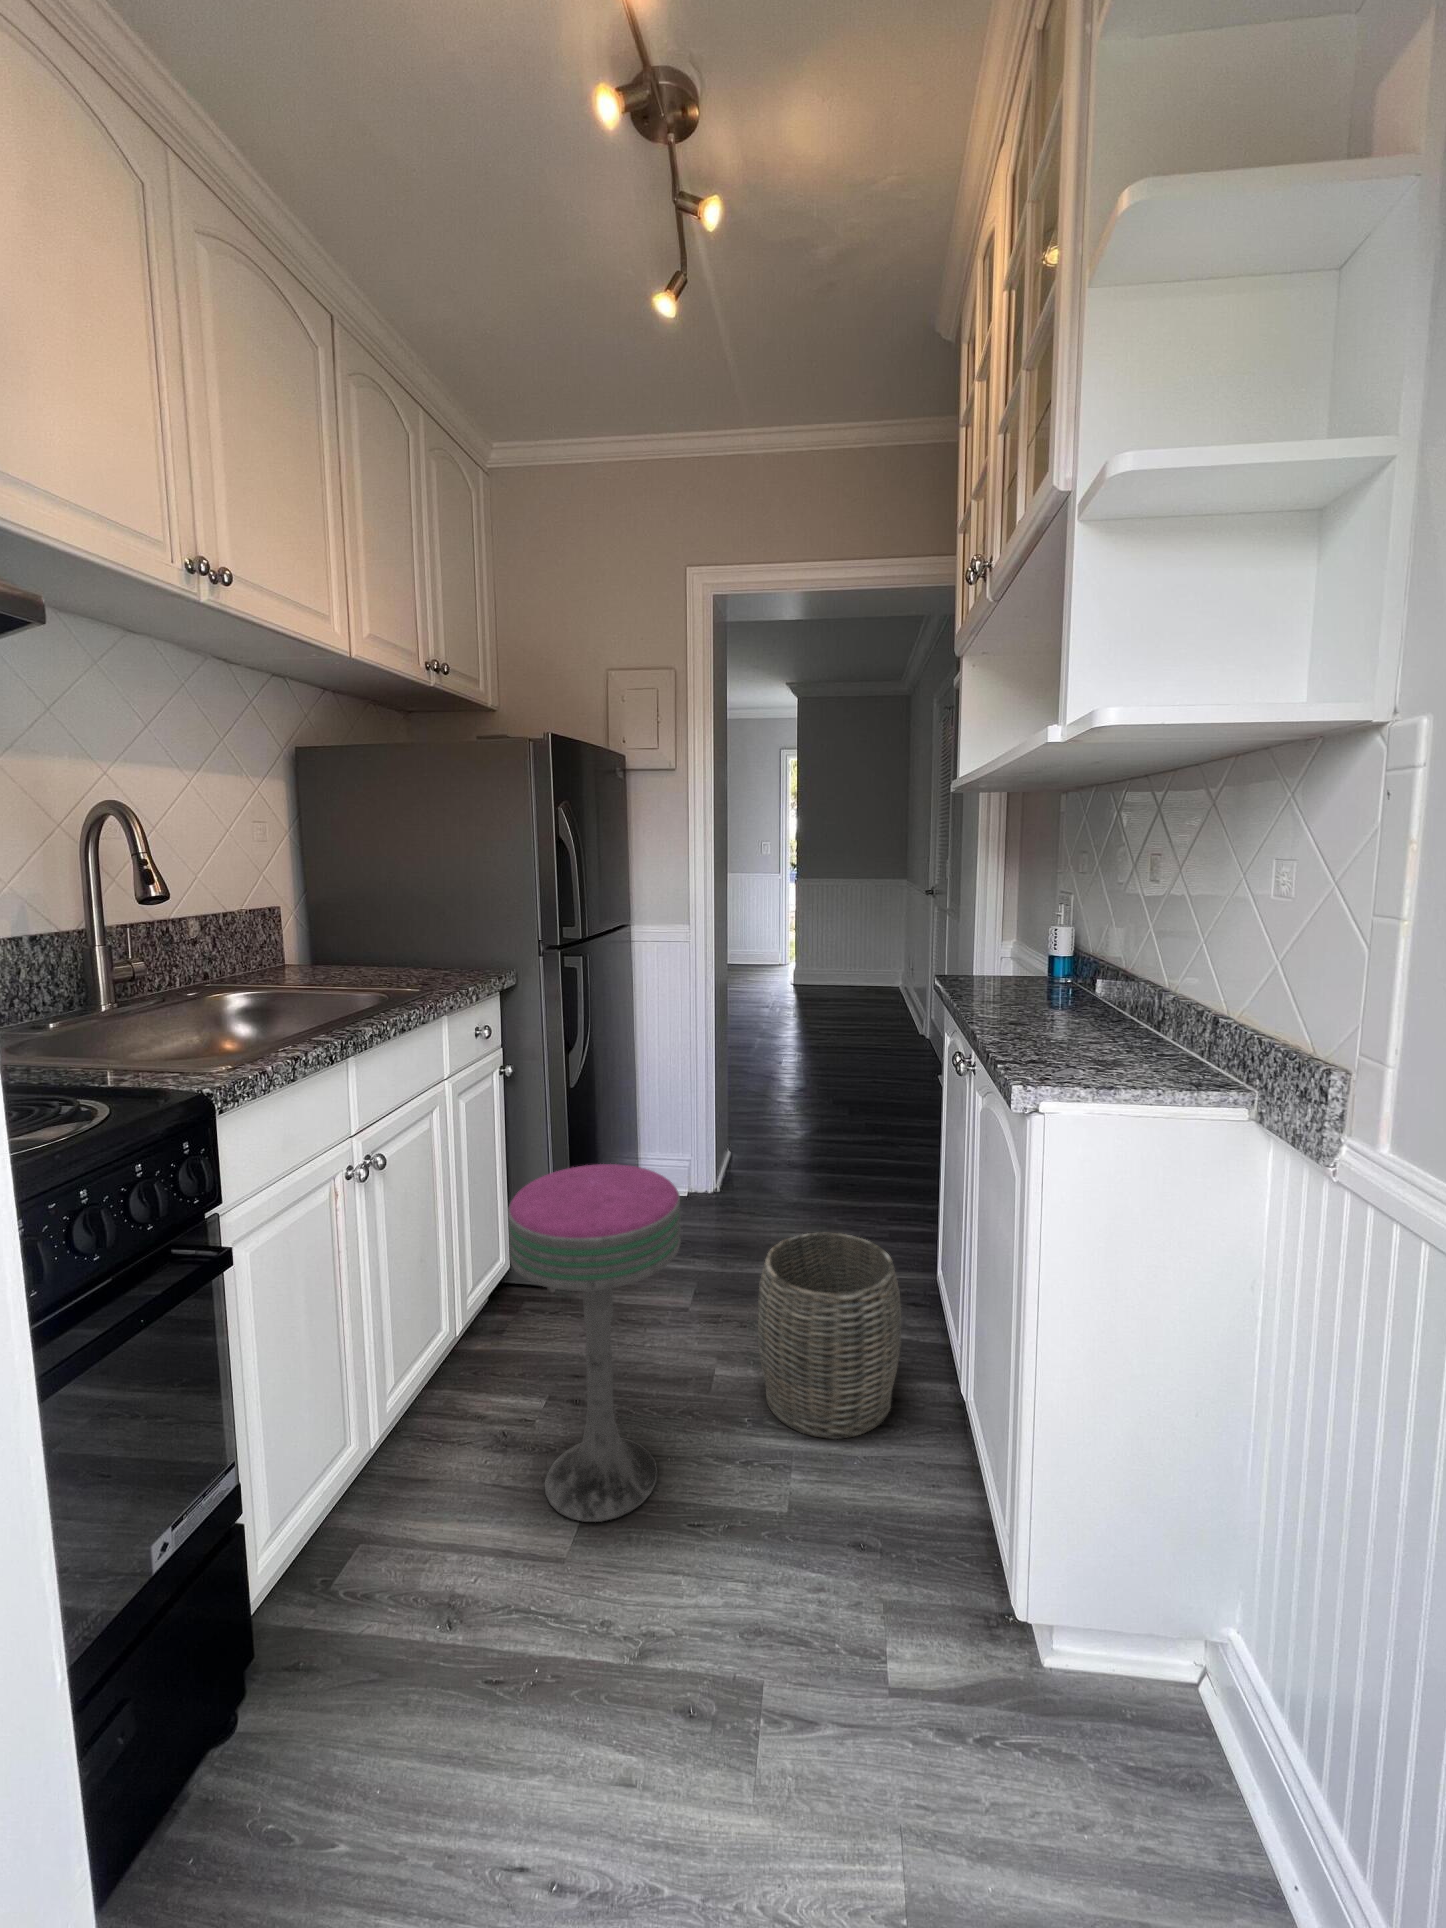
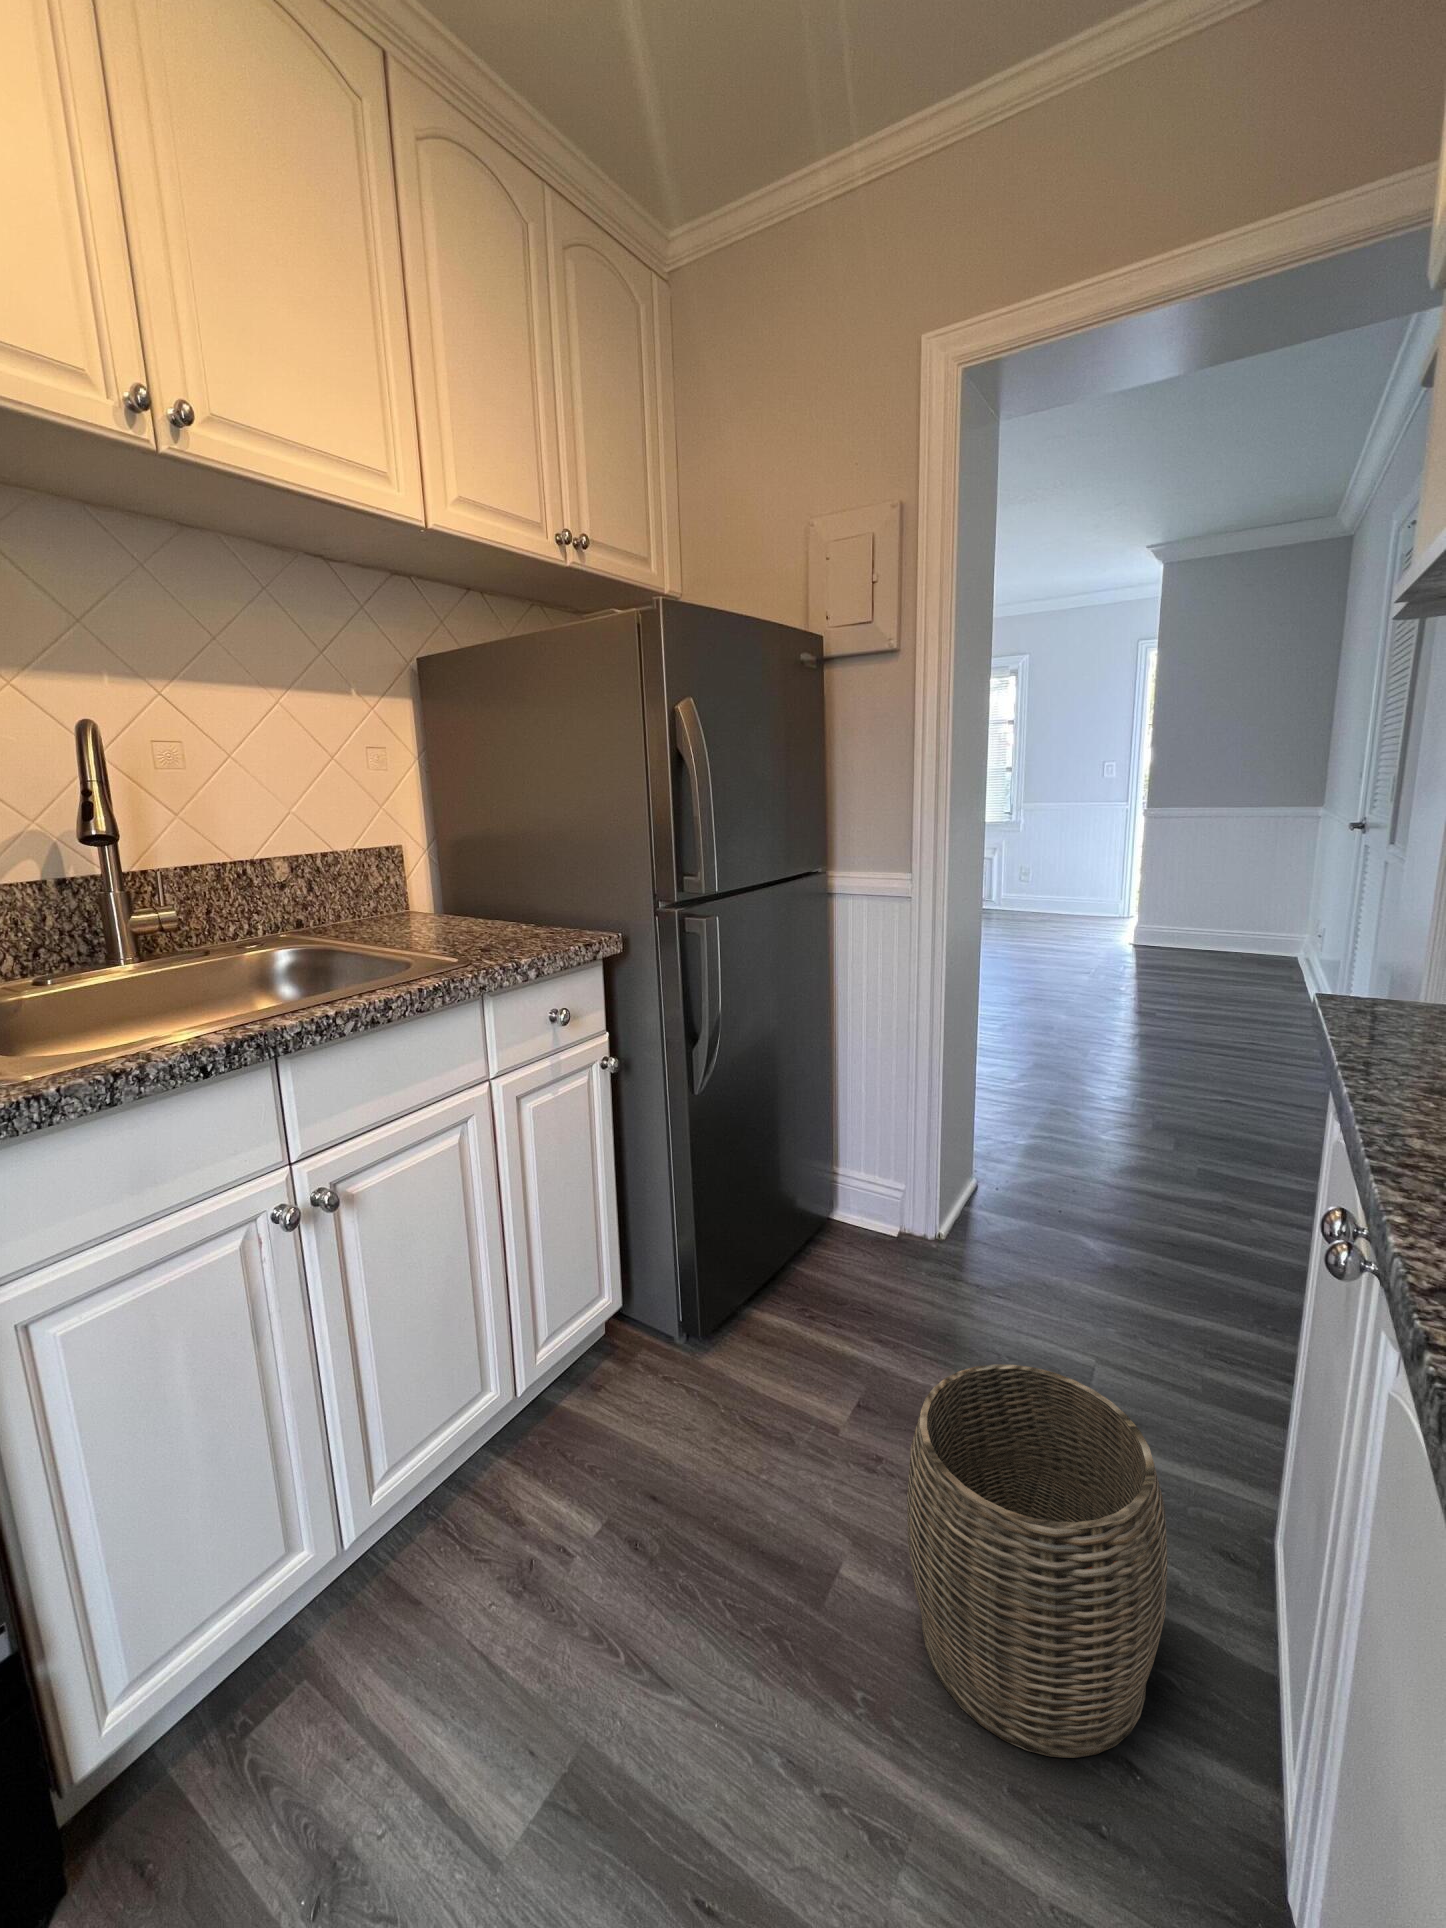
bar stool: present [508,1164,681,1522] -> none [475,1218,741,1767]

